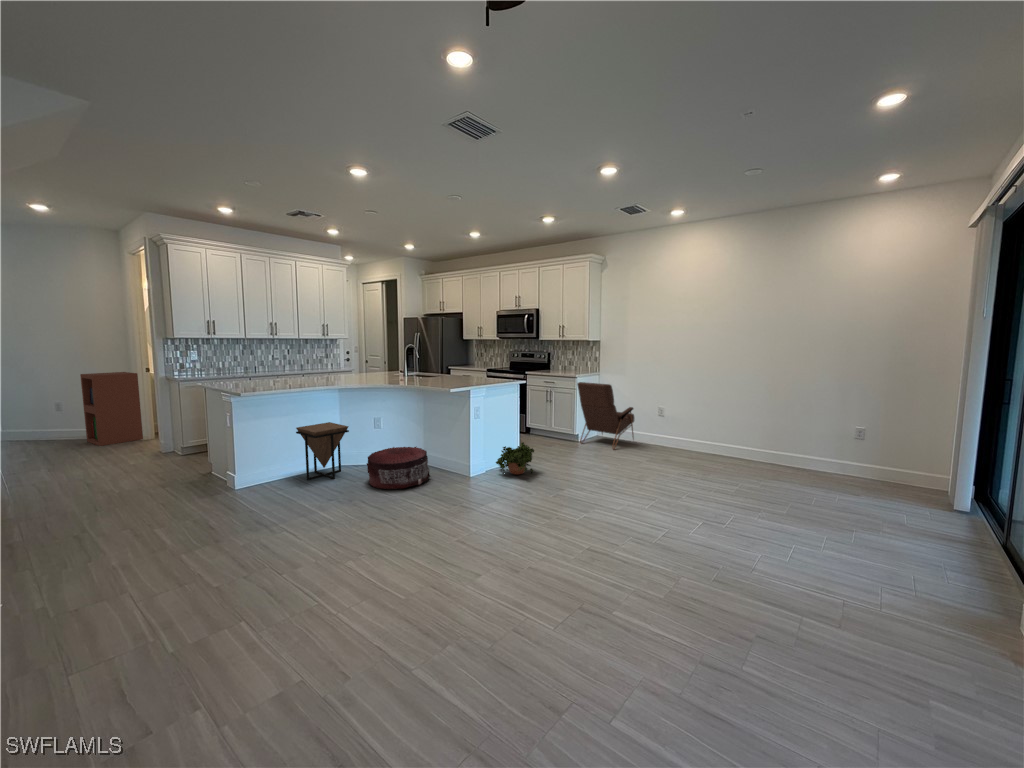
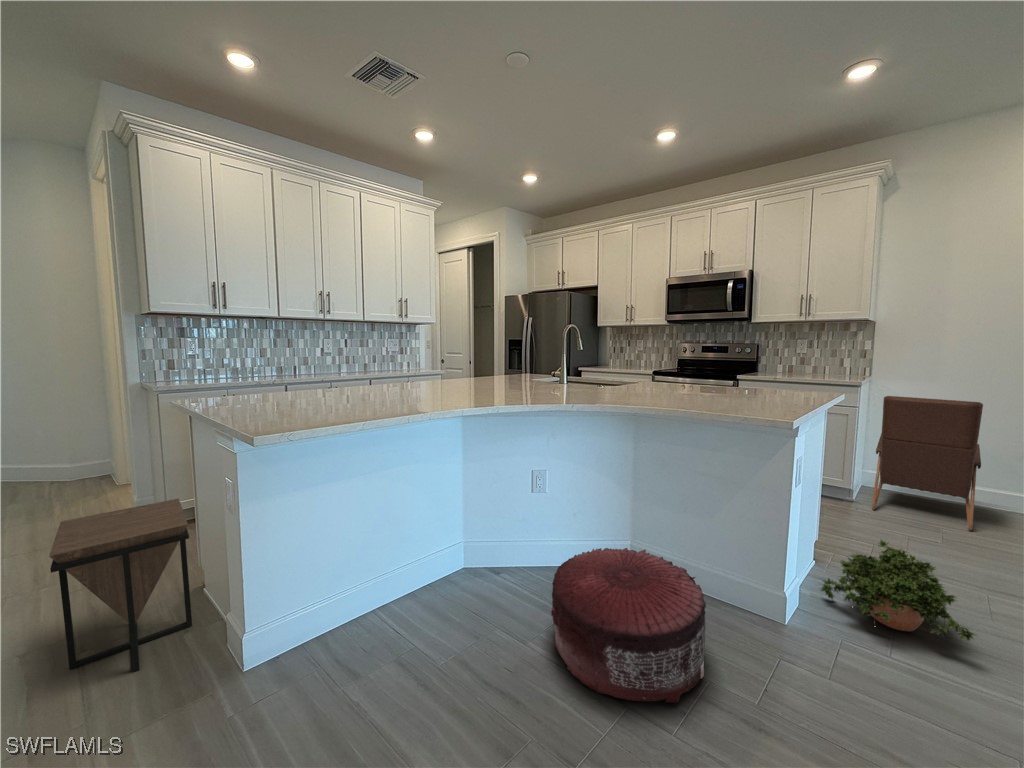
bookshelf: present [80,372,143,446] -> none [23,373,122,496]
side table: present [296,422,349,480] -> present [49,499,192,672]

